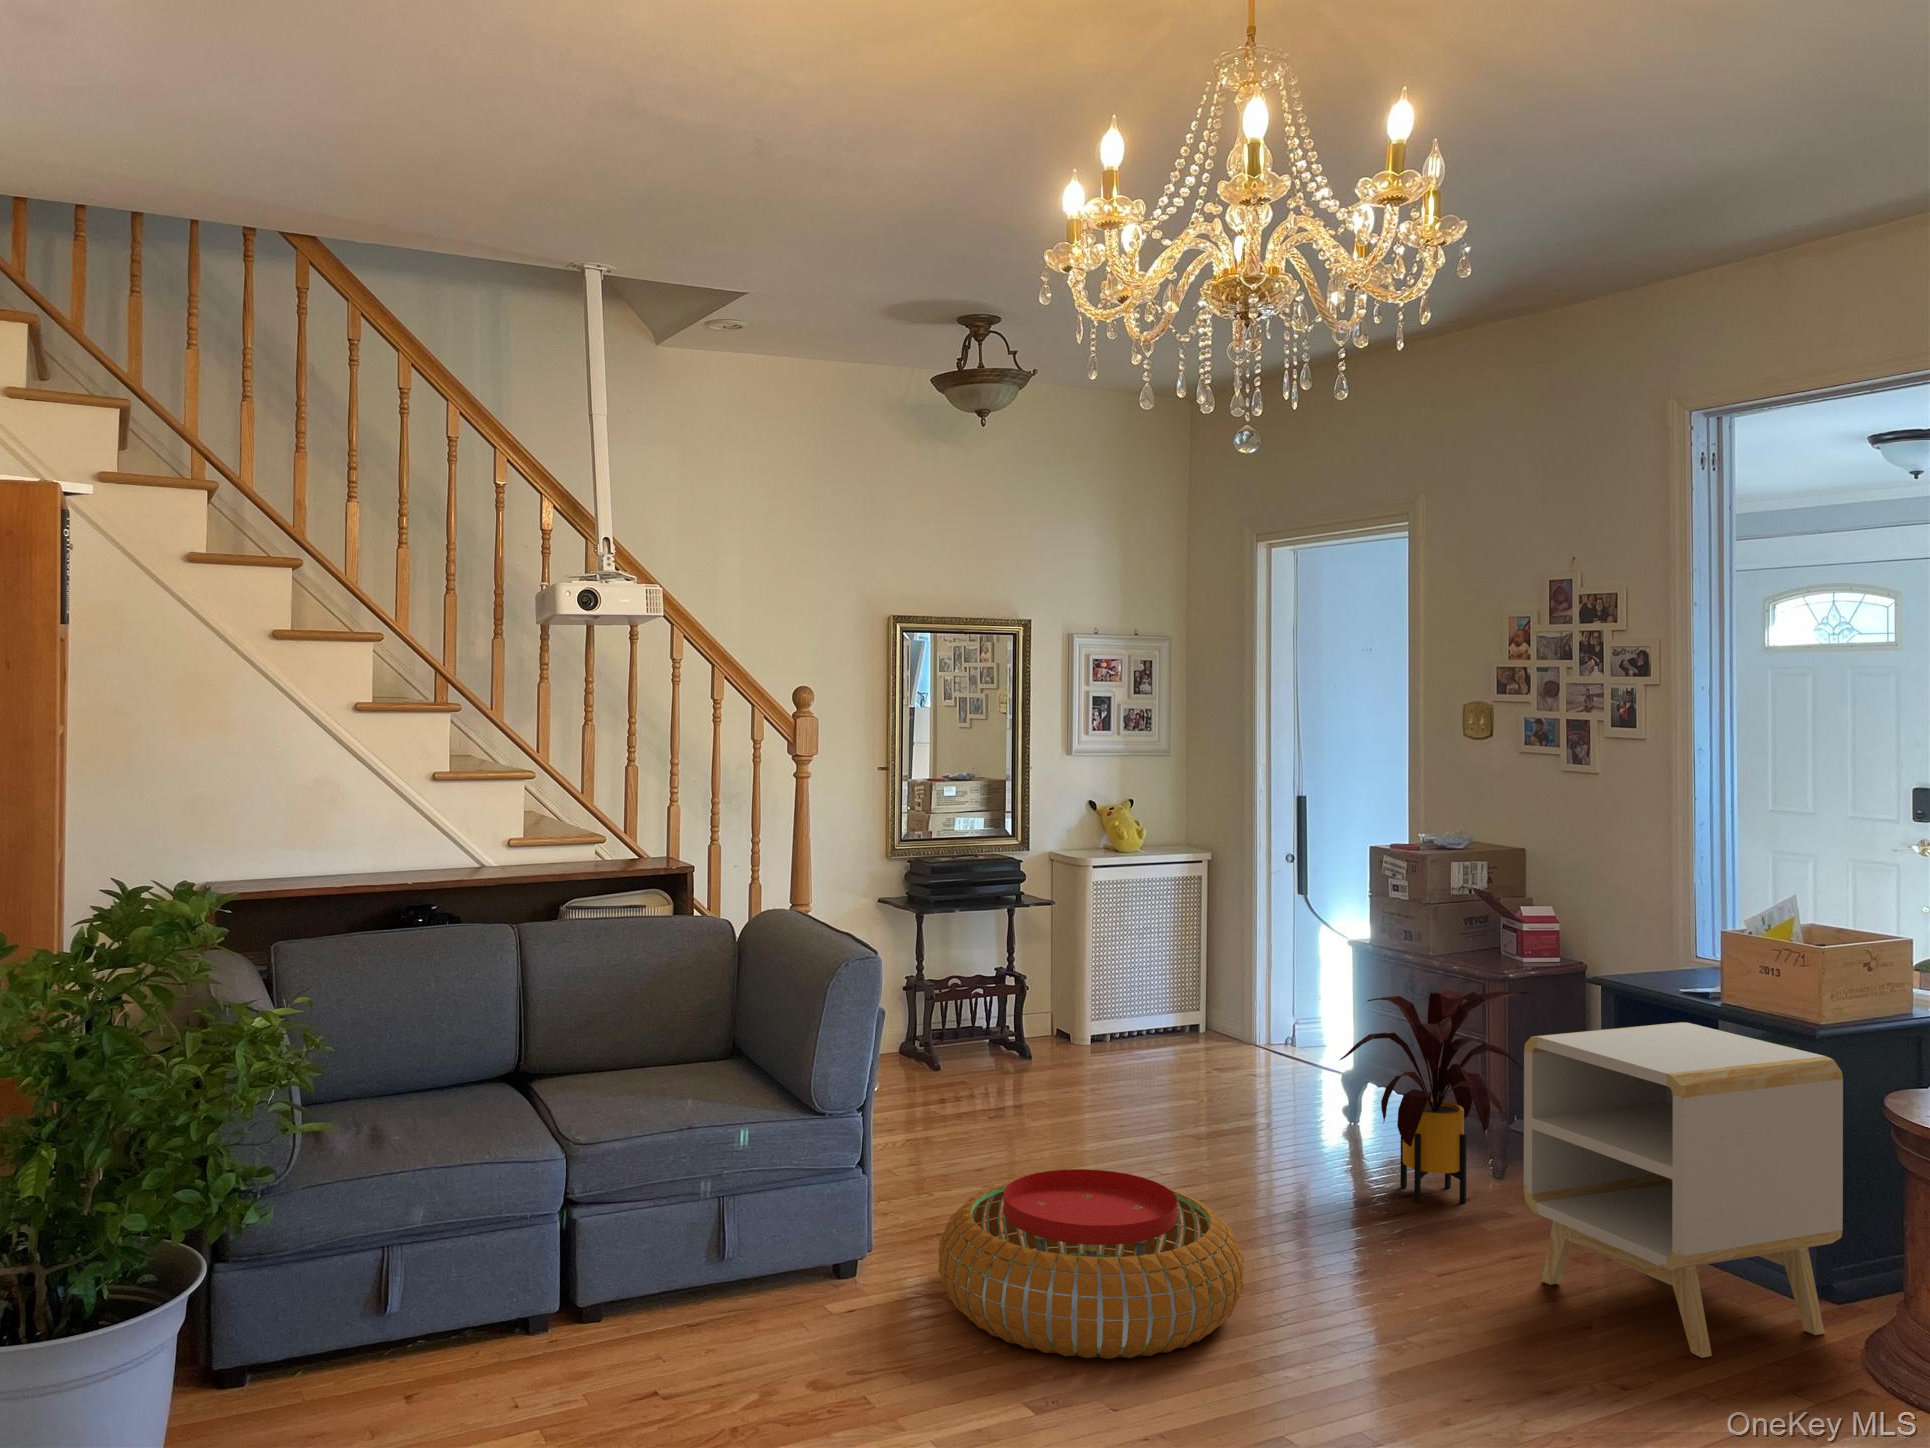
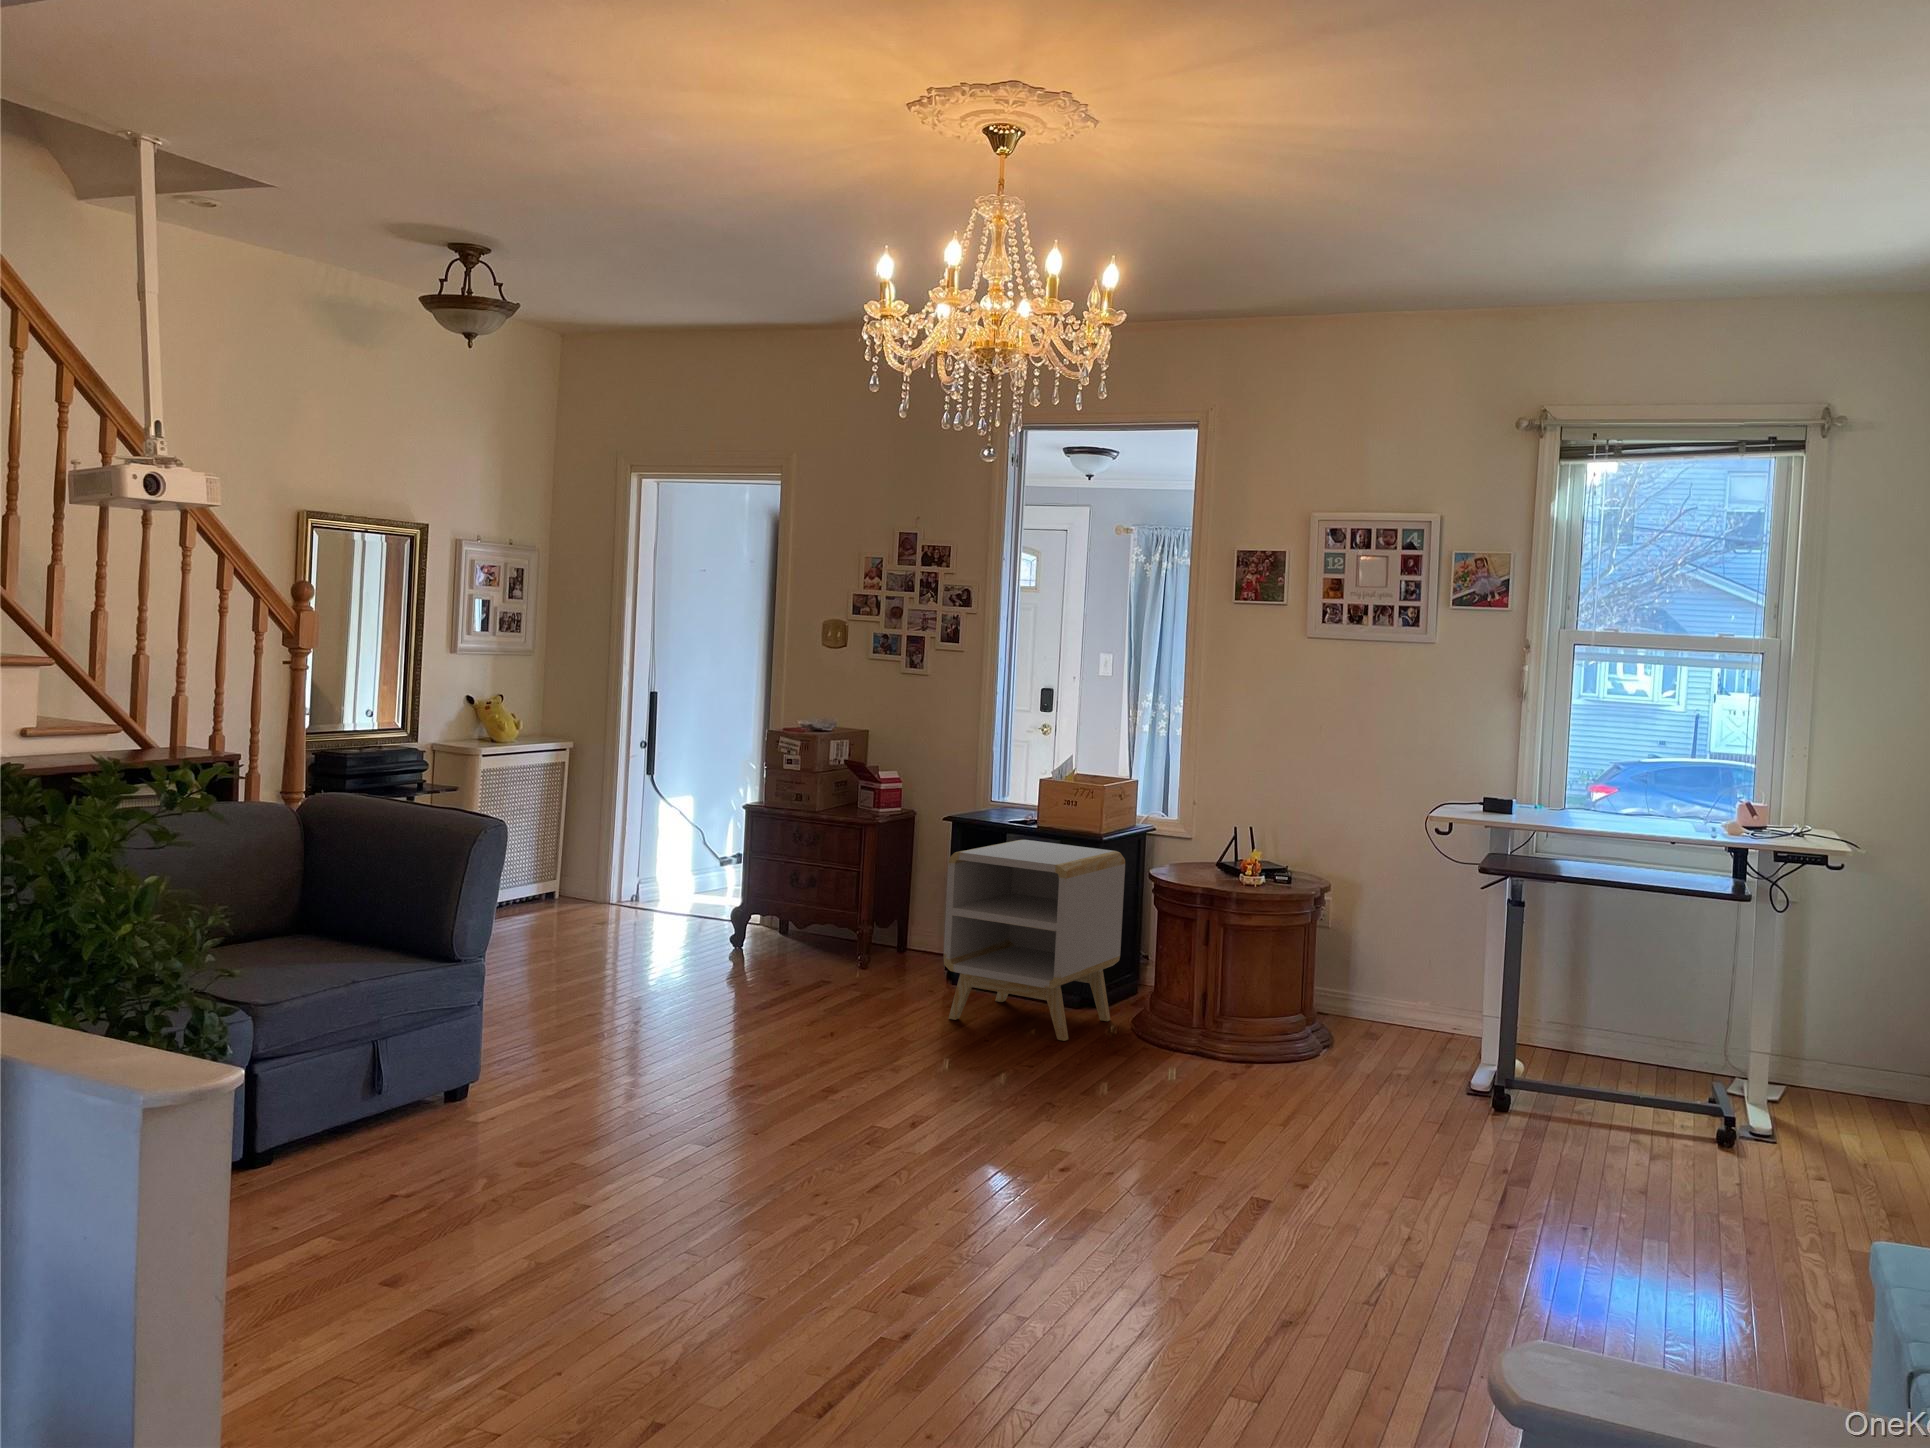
house plant: present [1340,988,1527,1203] -> none [782,831,909,988]
pouf: present [938,1169,1244,1359] -> none [564,979,805,1107]

